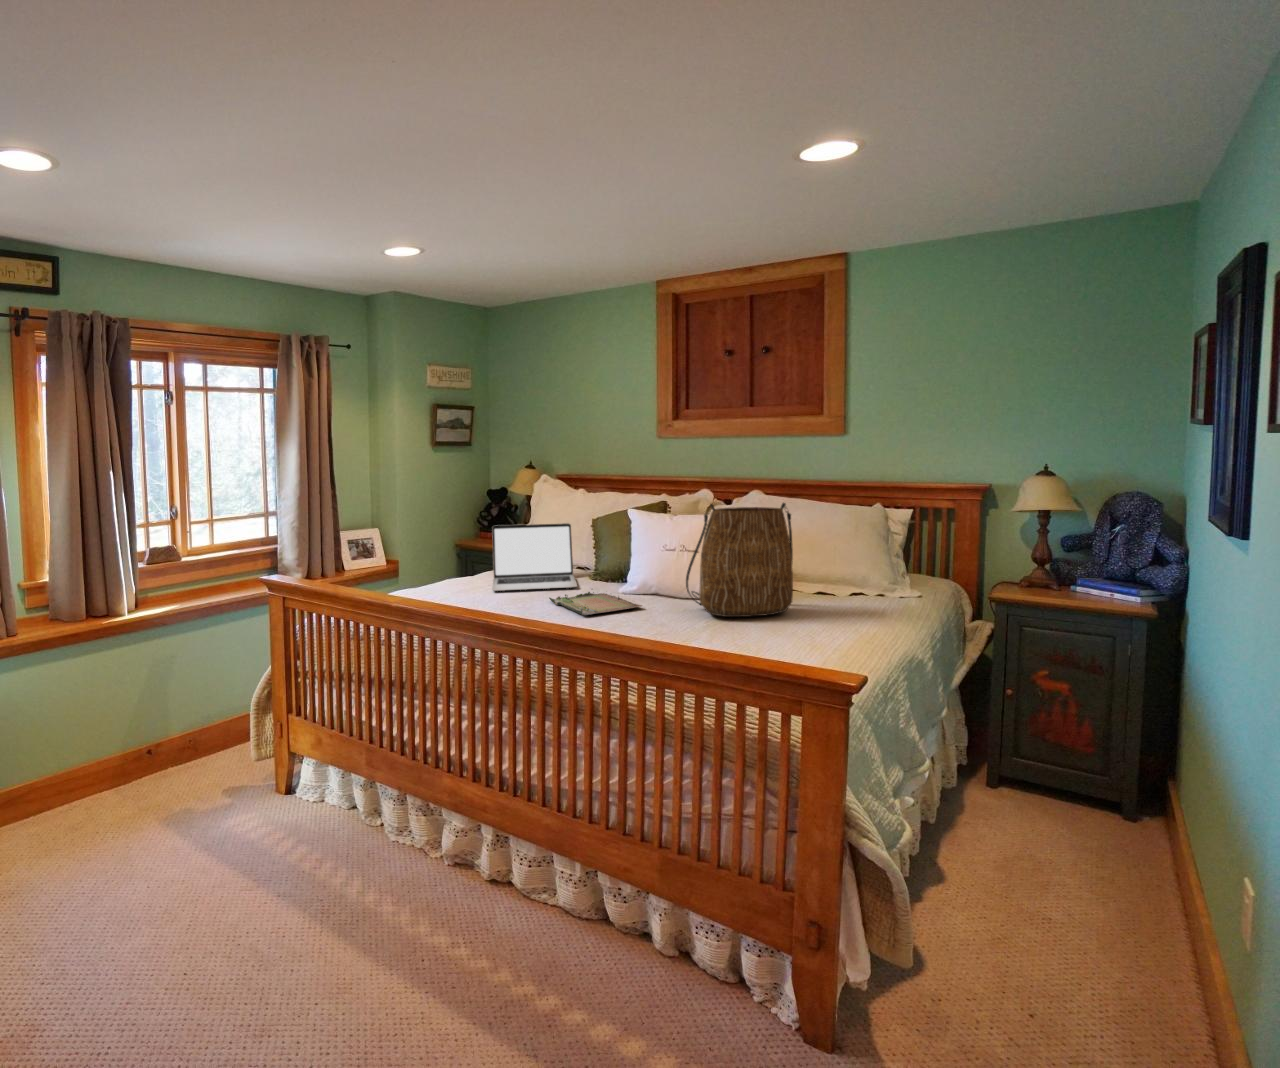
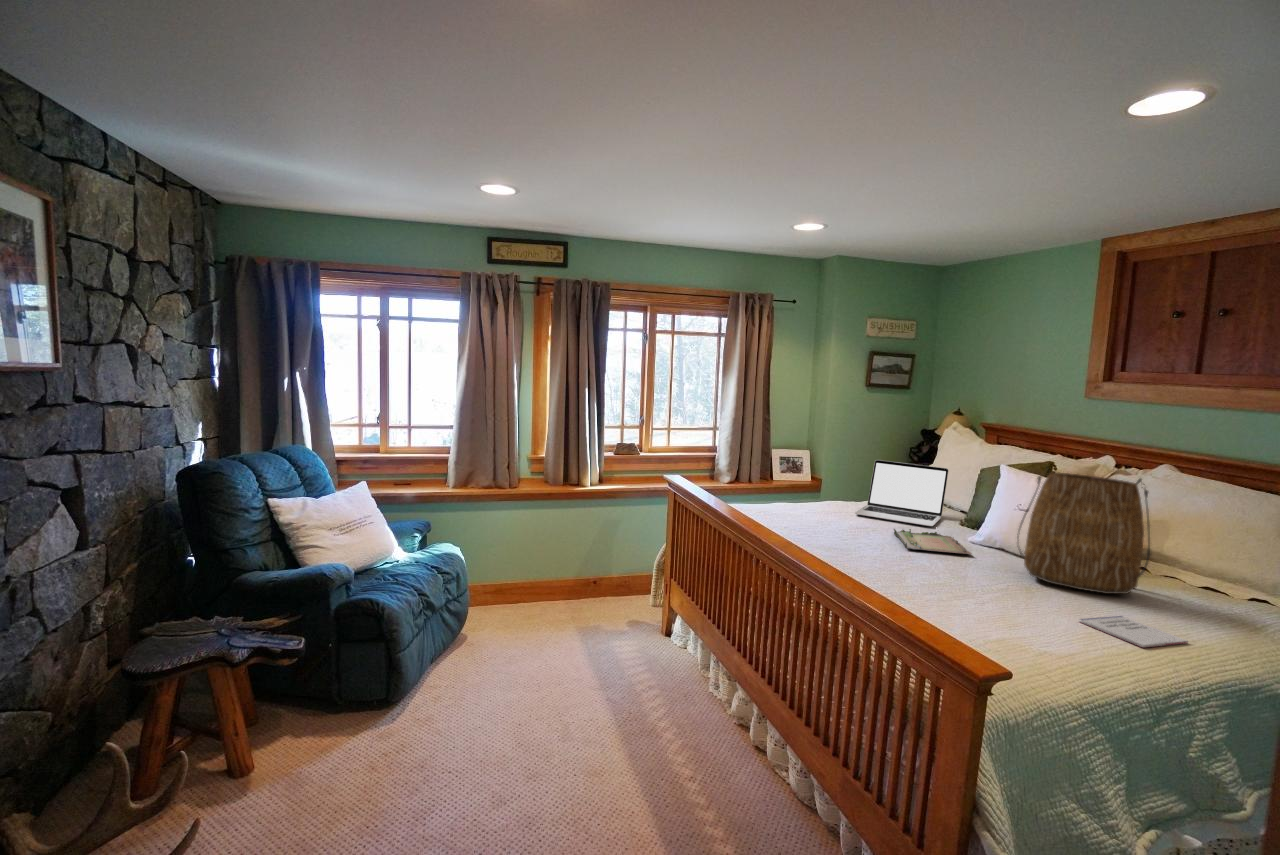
notebook: none [786,630,864,654] -> present [1080,616,1188,647]

